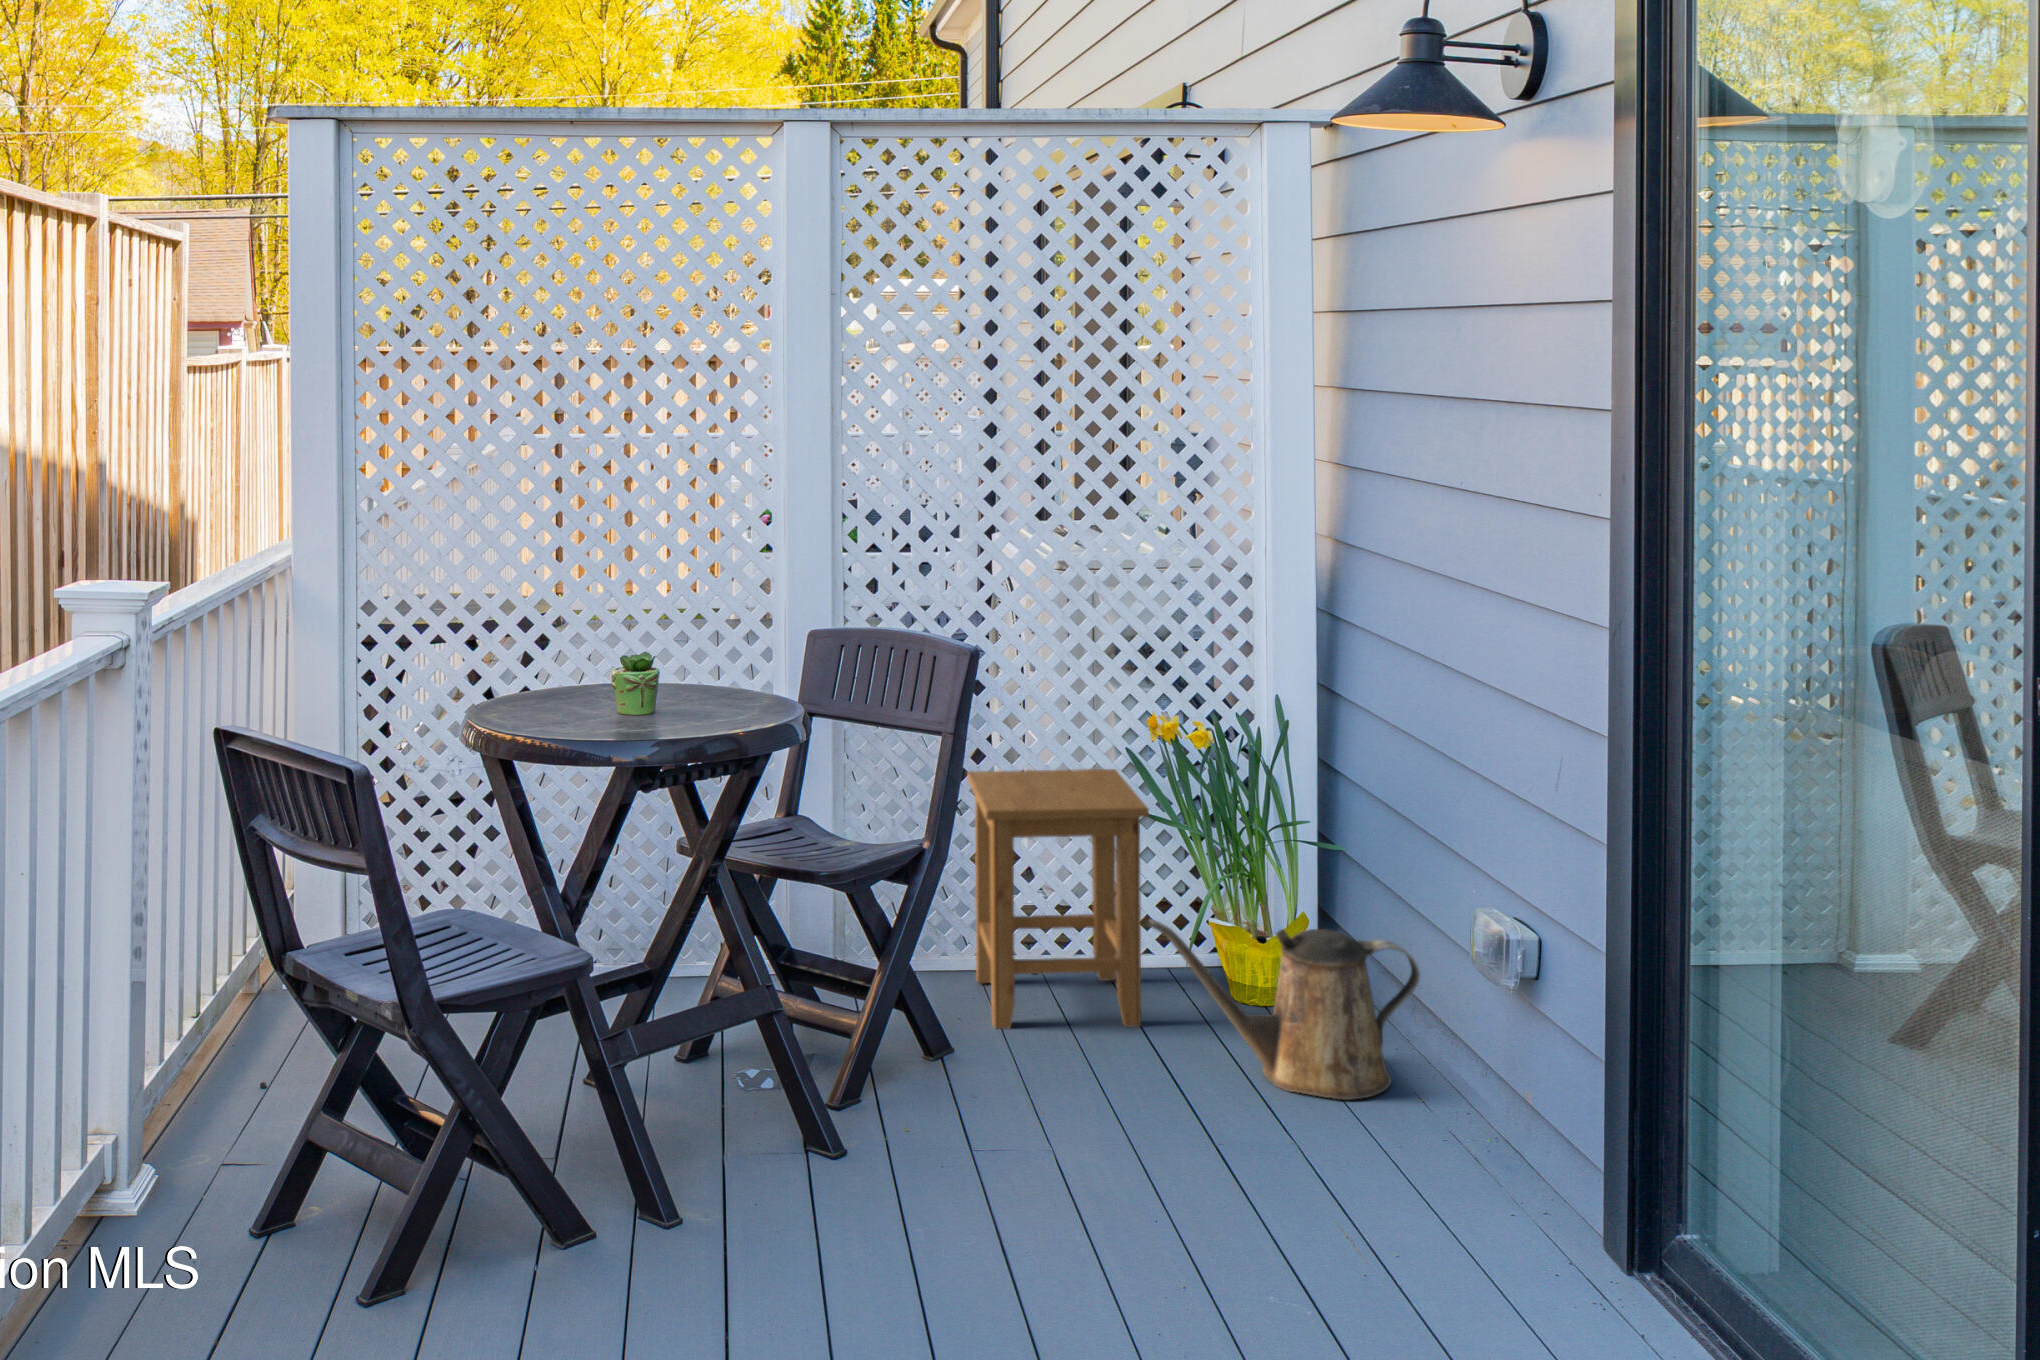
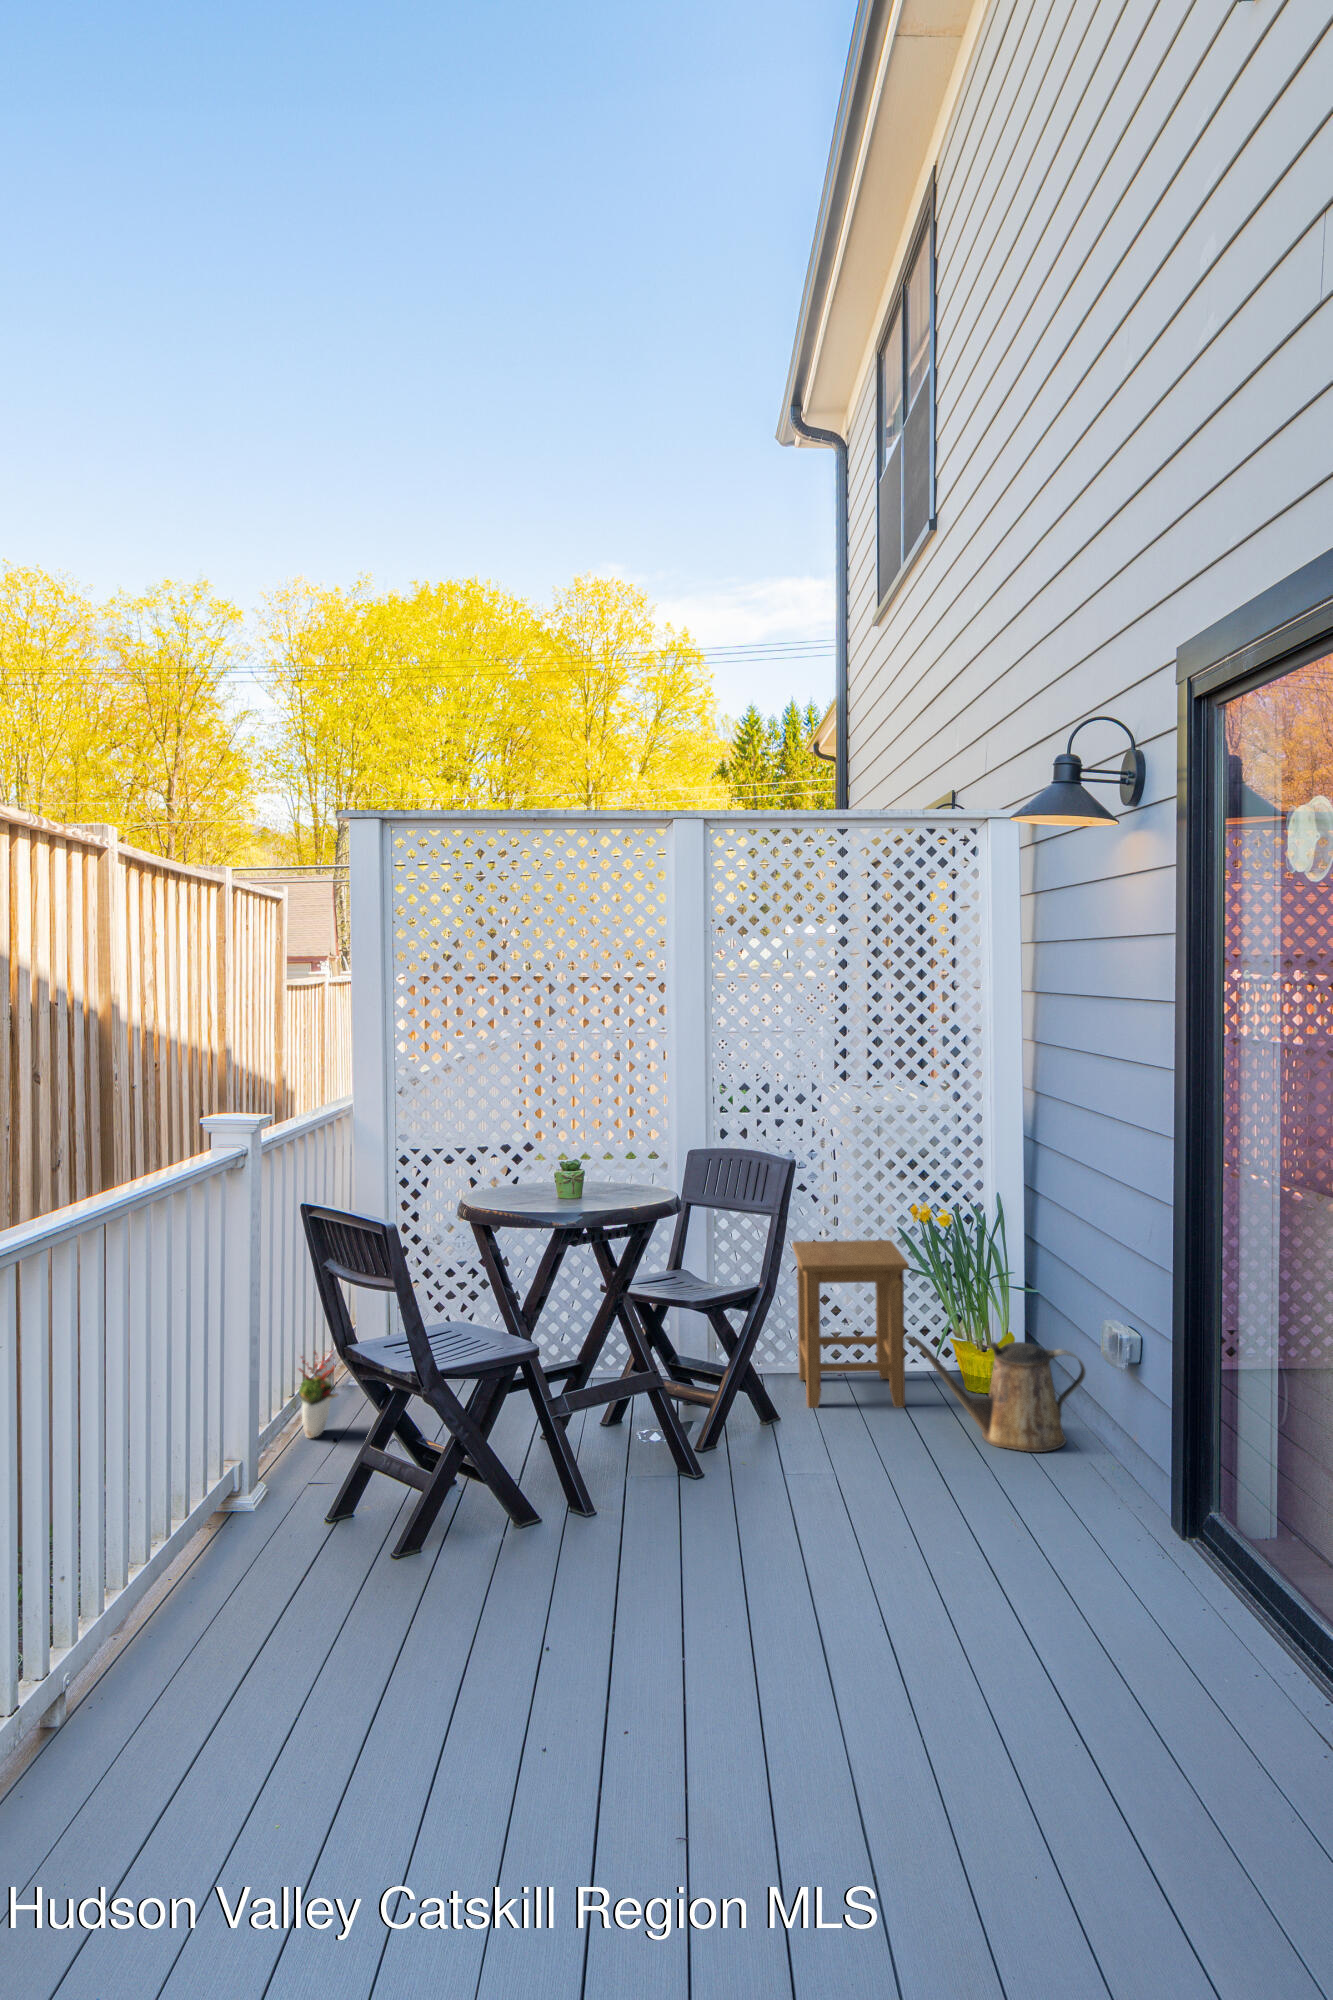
decorative plant: none [206,946,270,1088] -> present [299,1351,338,1438]

